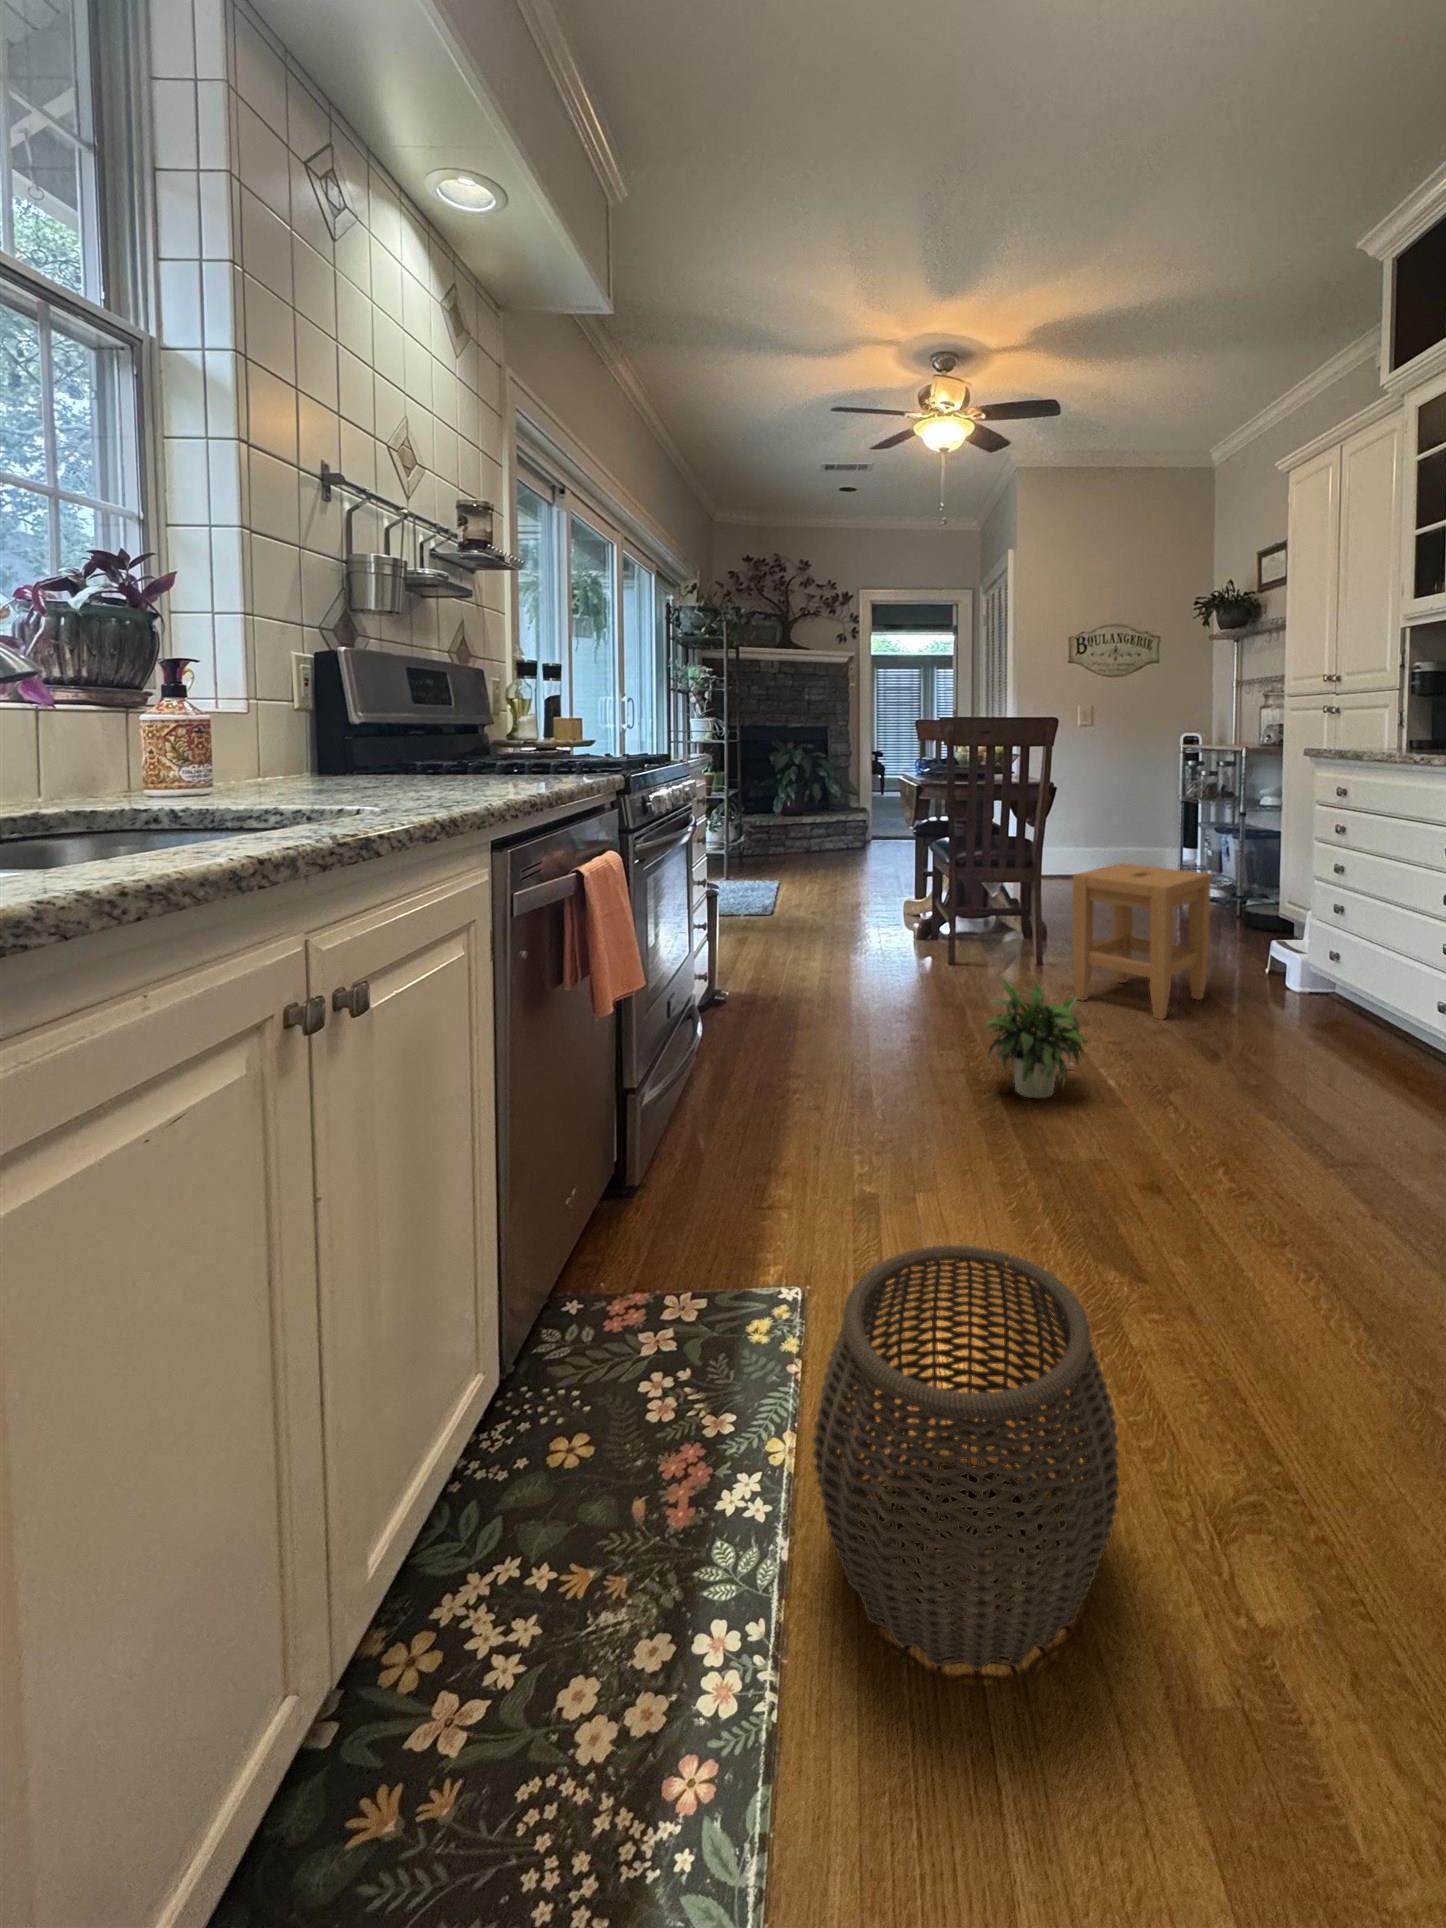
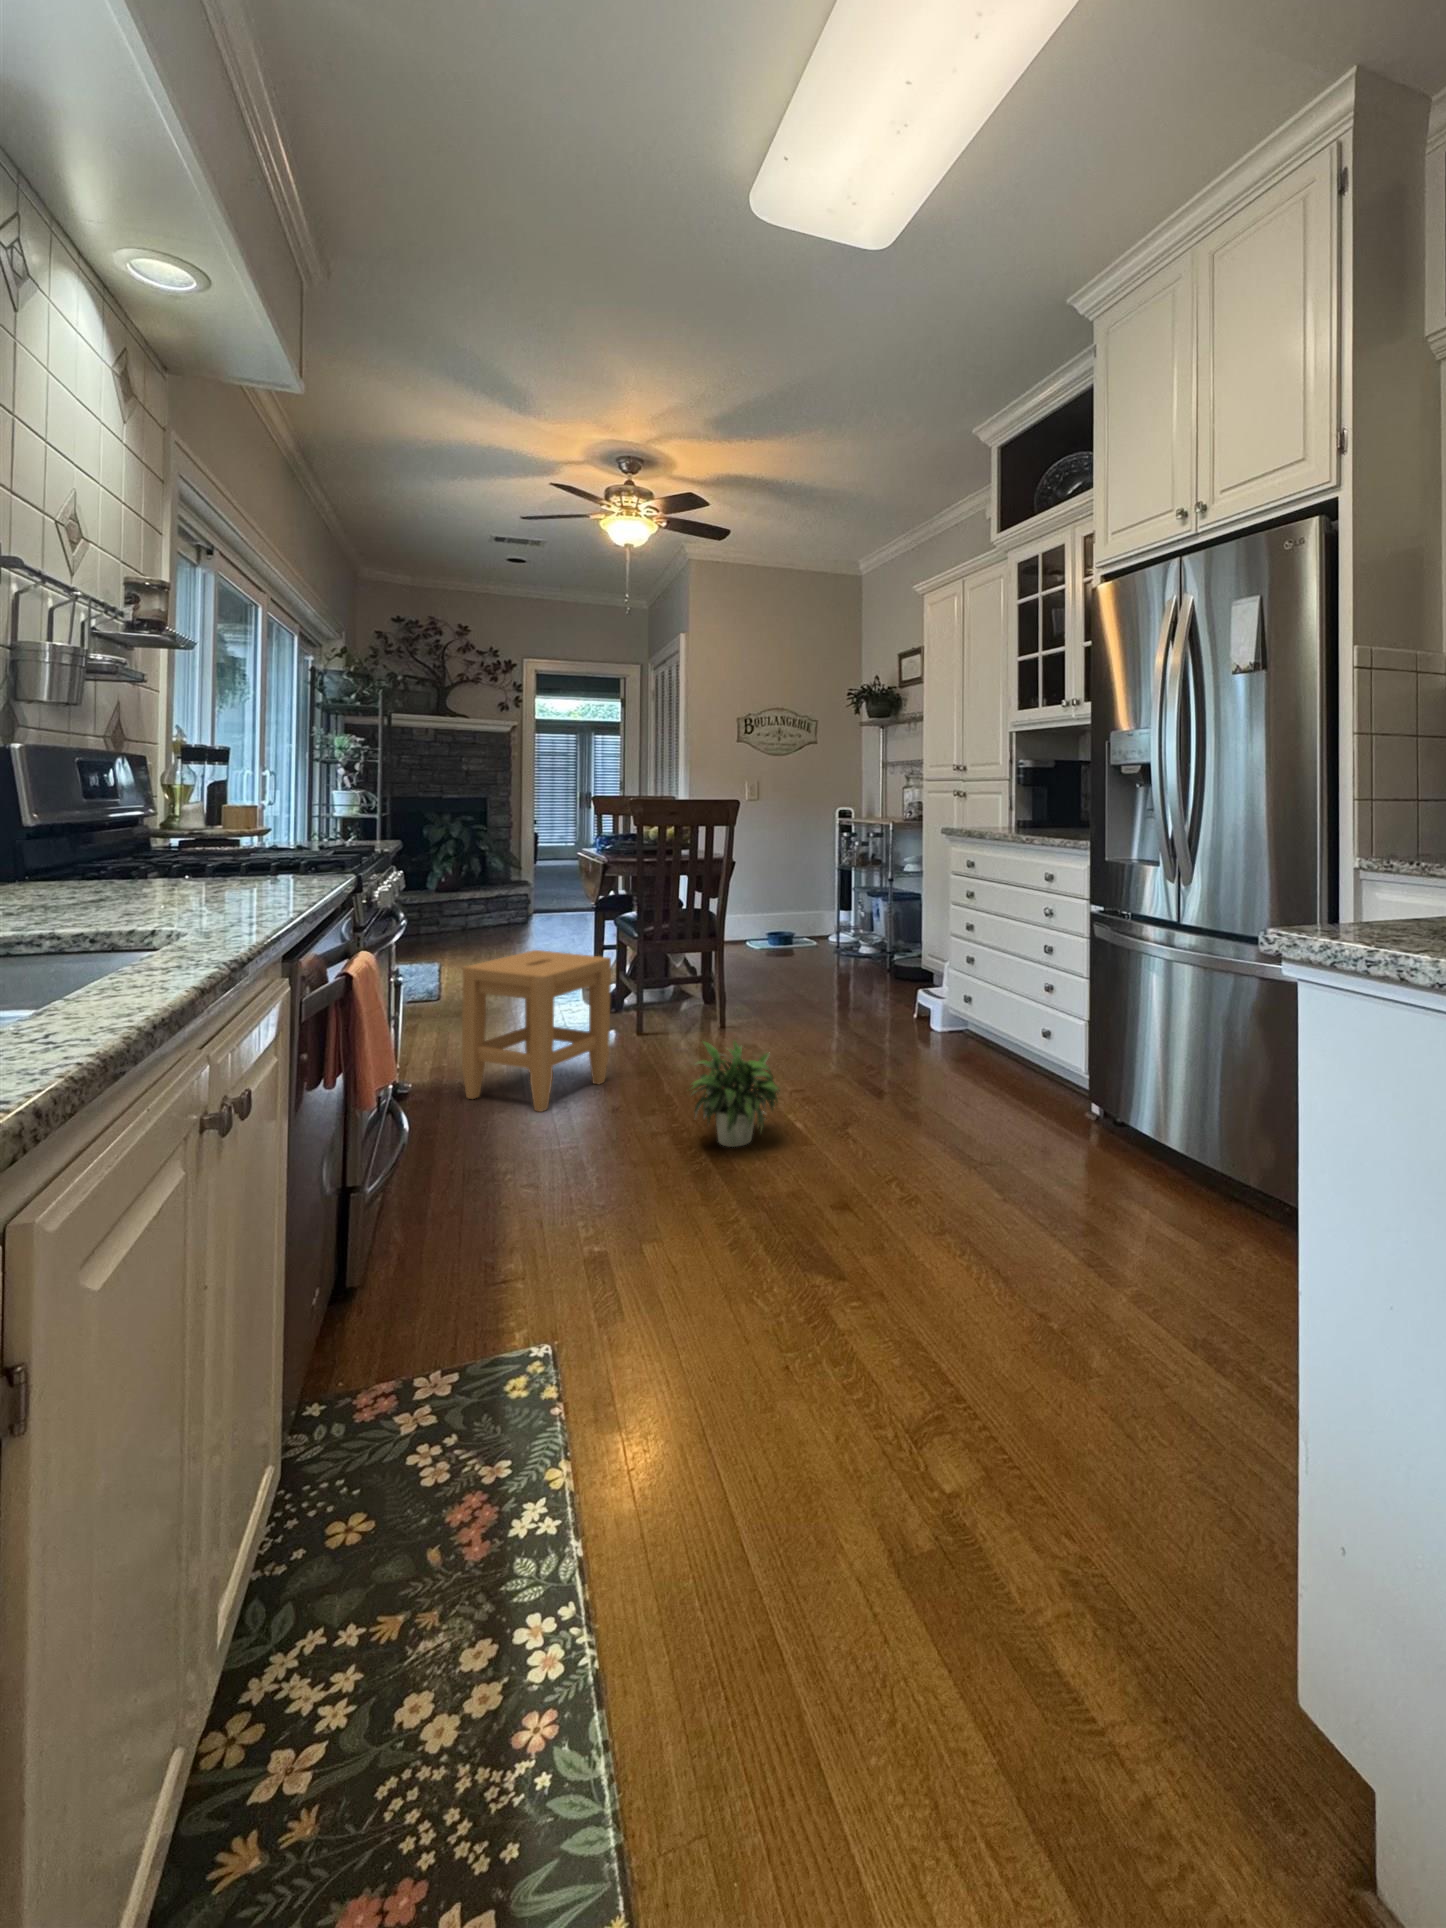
stool: present [1072,863,1211,1020] -> present [462,950,611,1112]
woven basket: present [813,1245,1119,1671] -> none [609,1257,850,1585]

